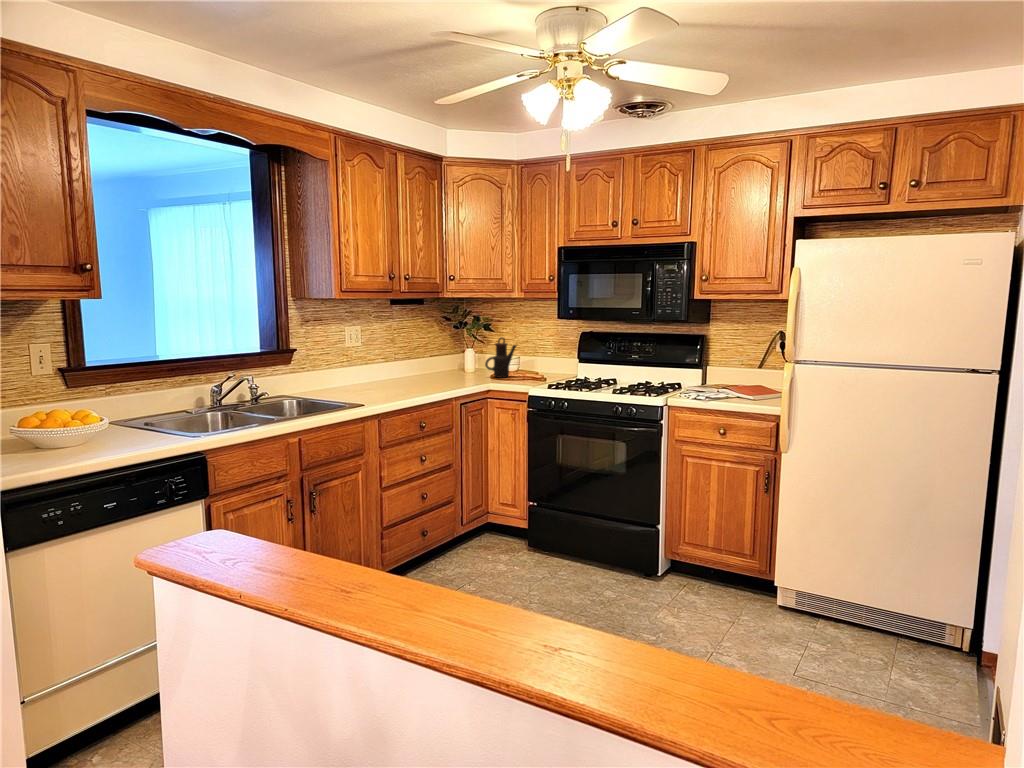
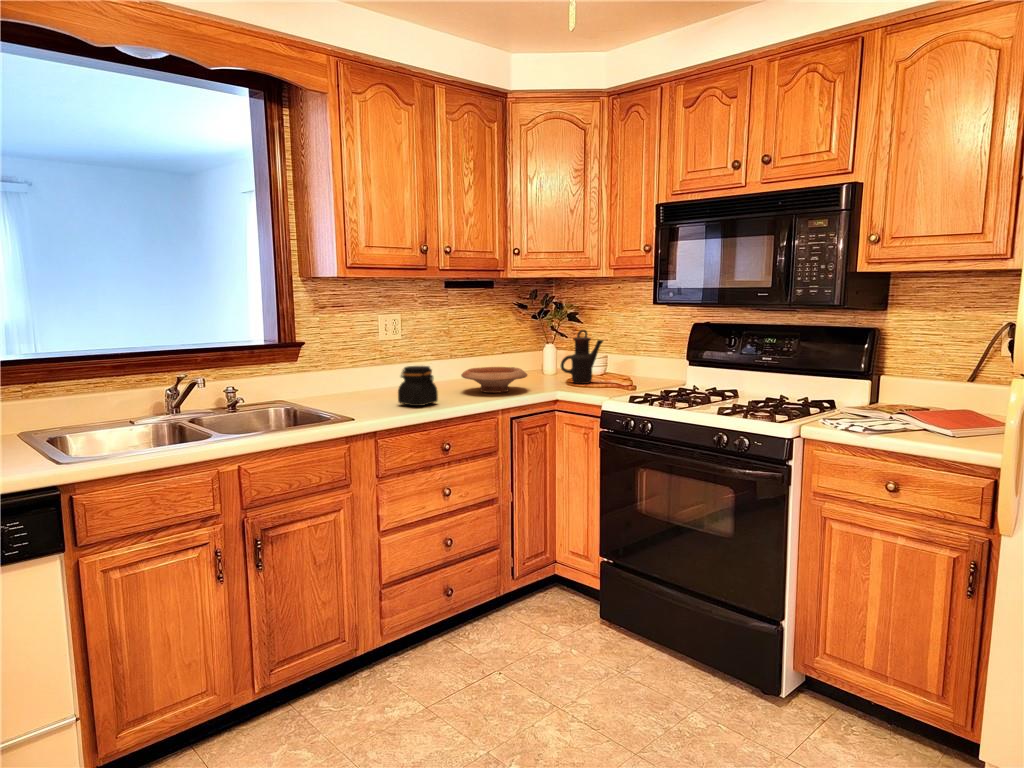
jar: none [380,365,411,395] -> present [398,366,438,406]
wooden bowl: none [417,366,467,385] -> present [461,367,527,393]

